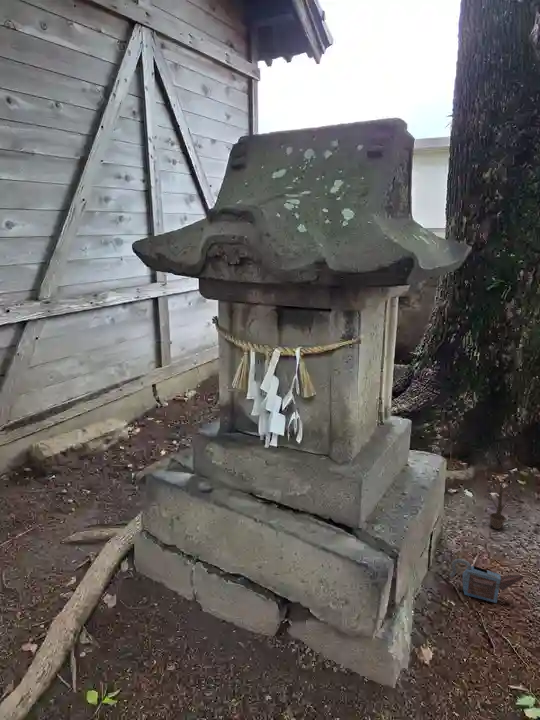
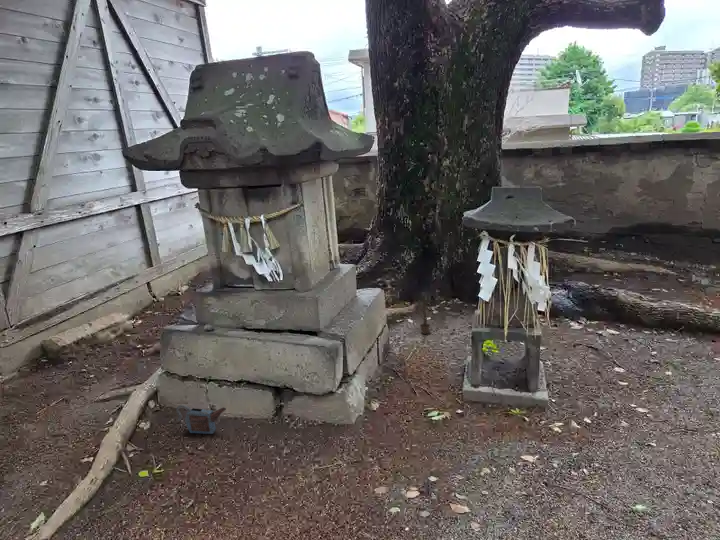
watering can: present [450,558,523,603] -> present [176,405,226,434]

